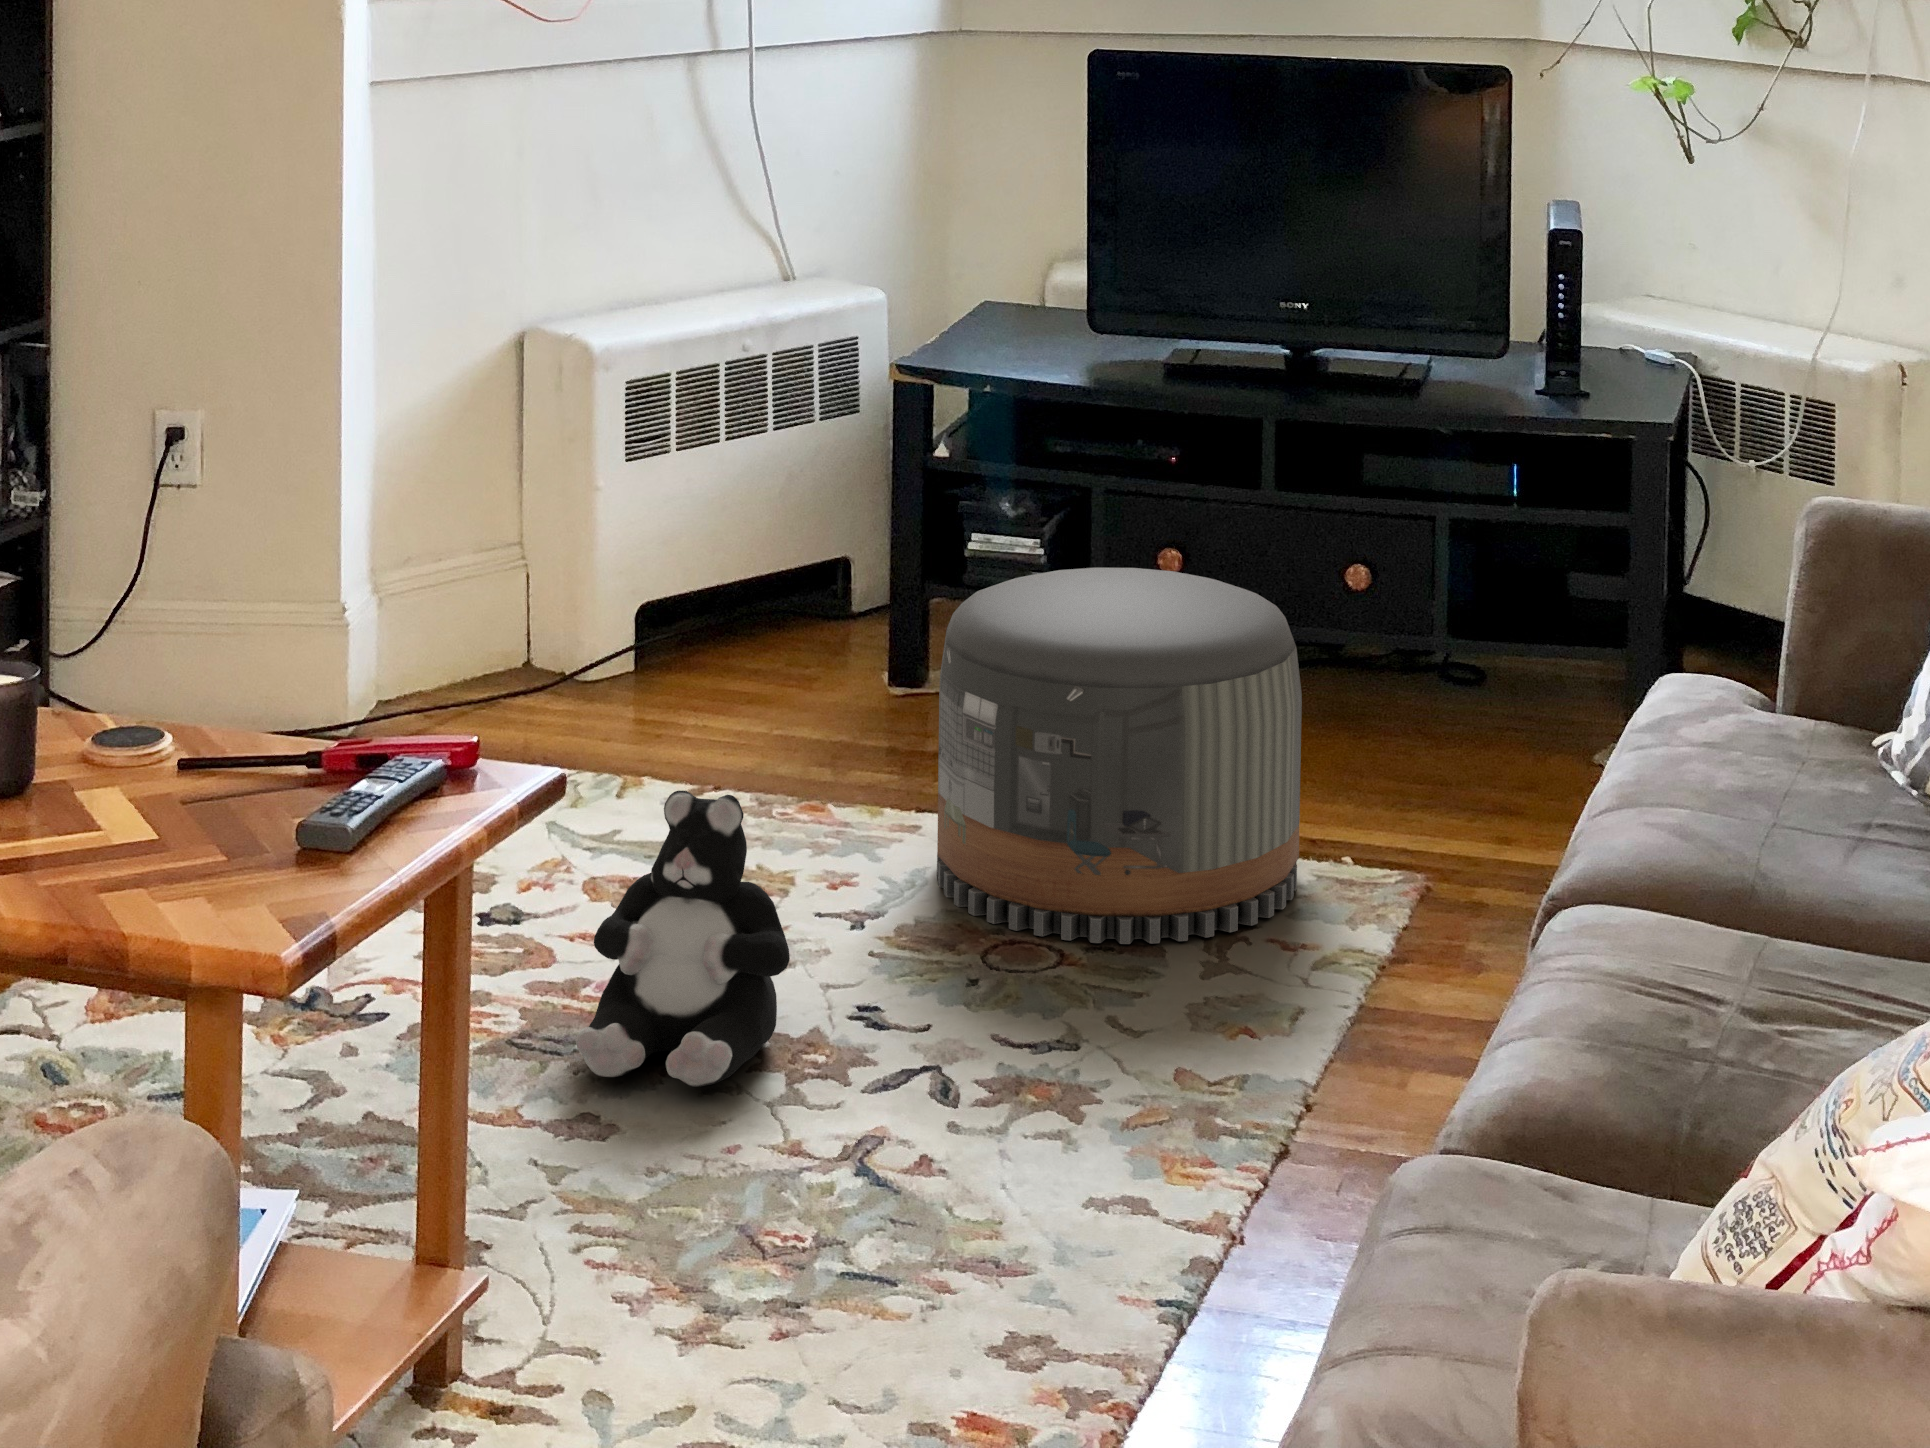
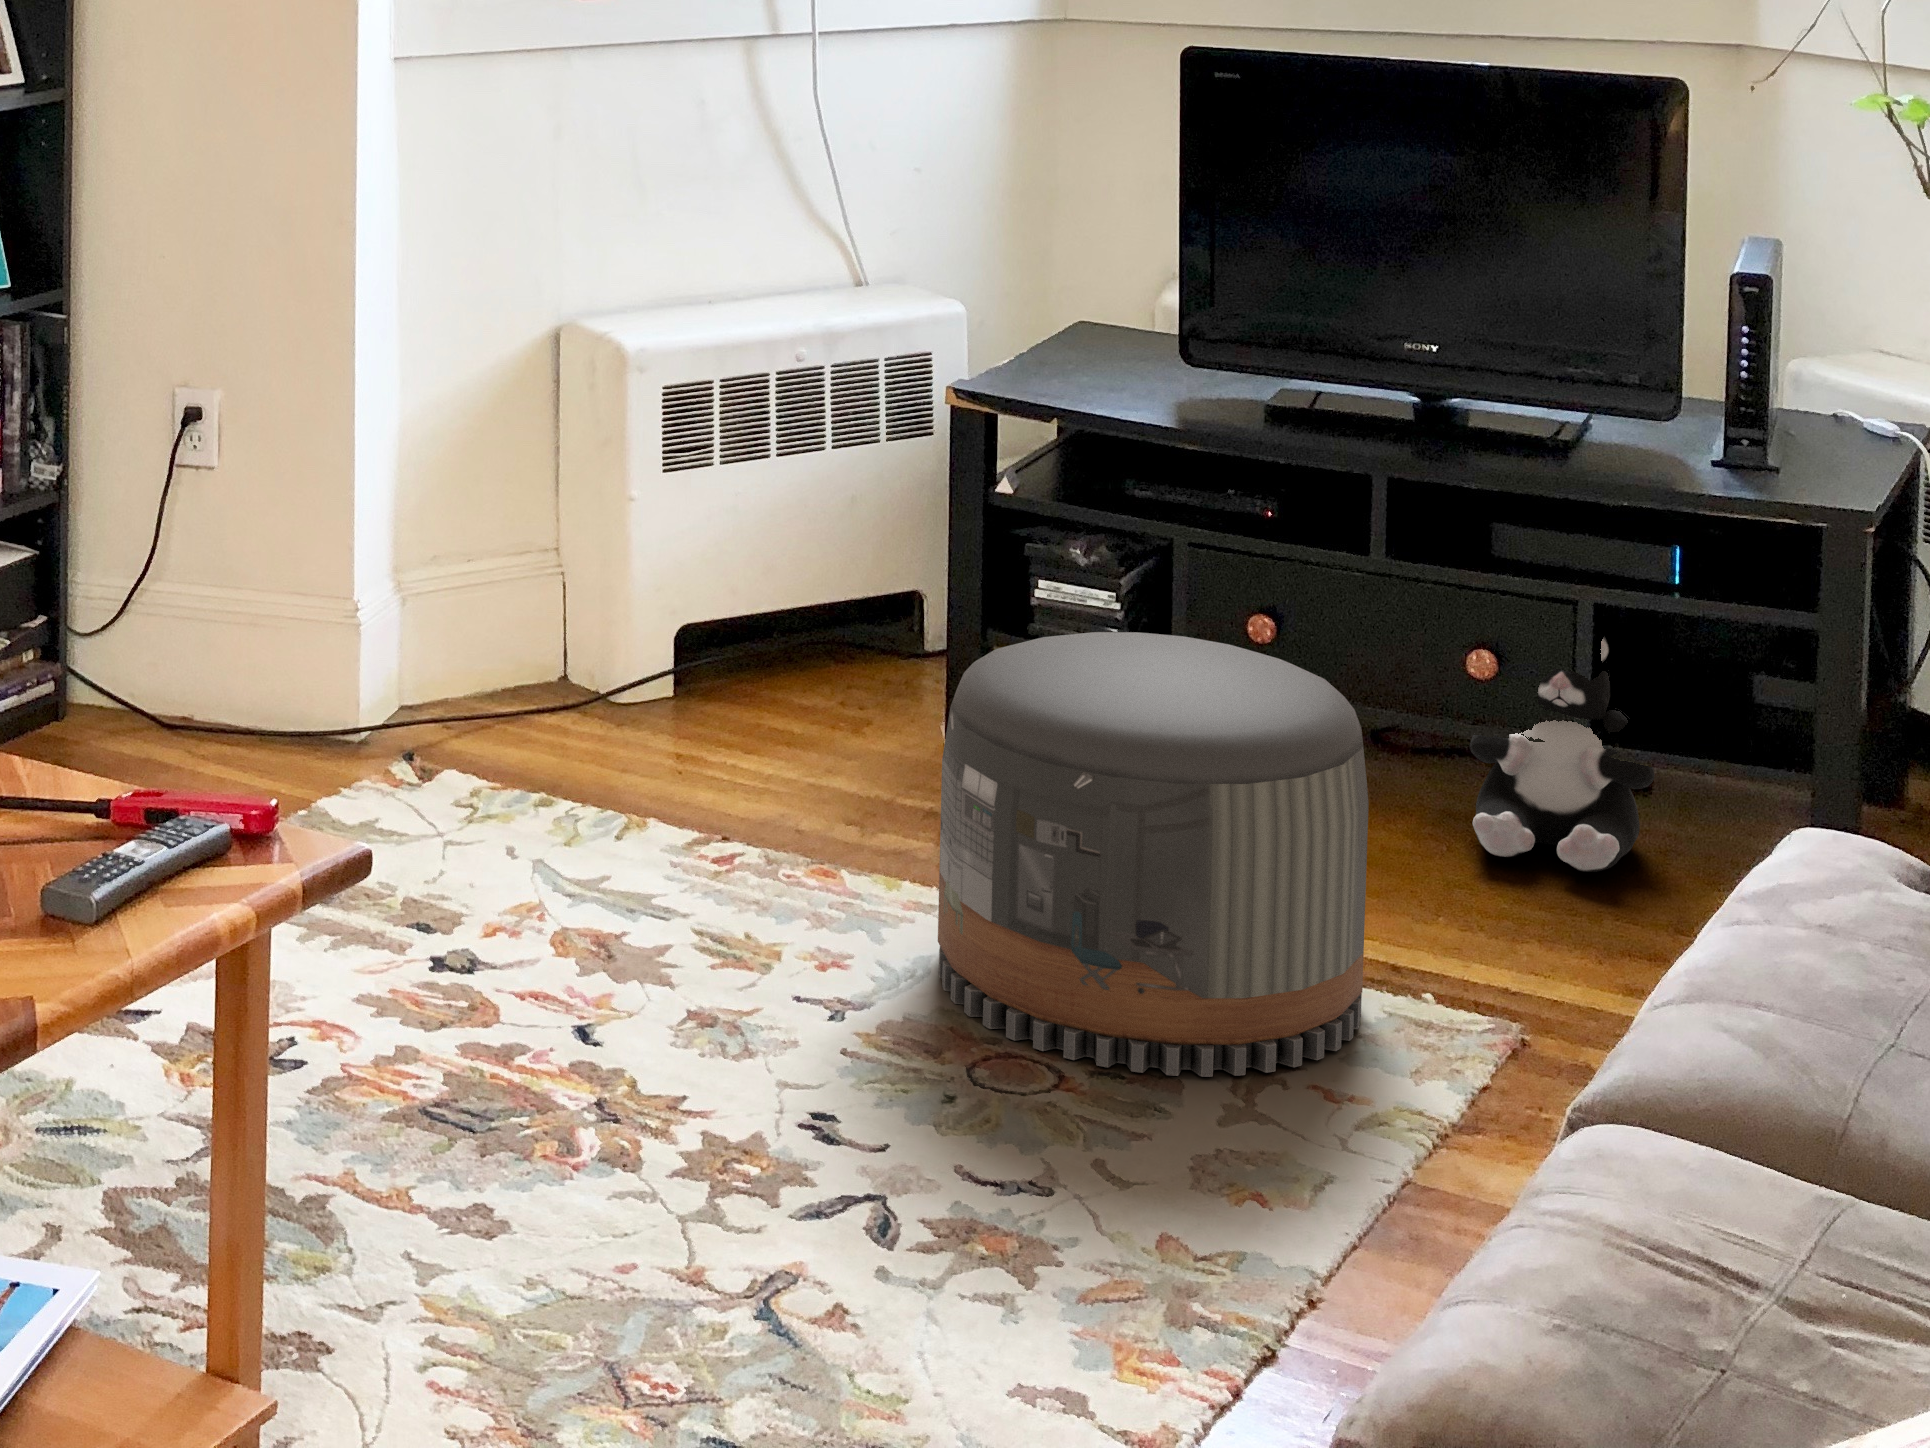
plush toy: present [576,791,790,1087] -> present [1470,637,1655,872]

